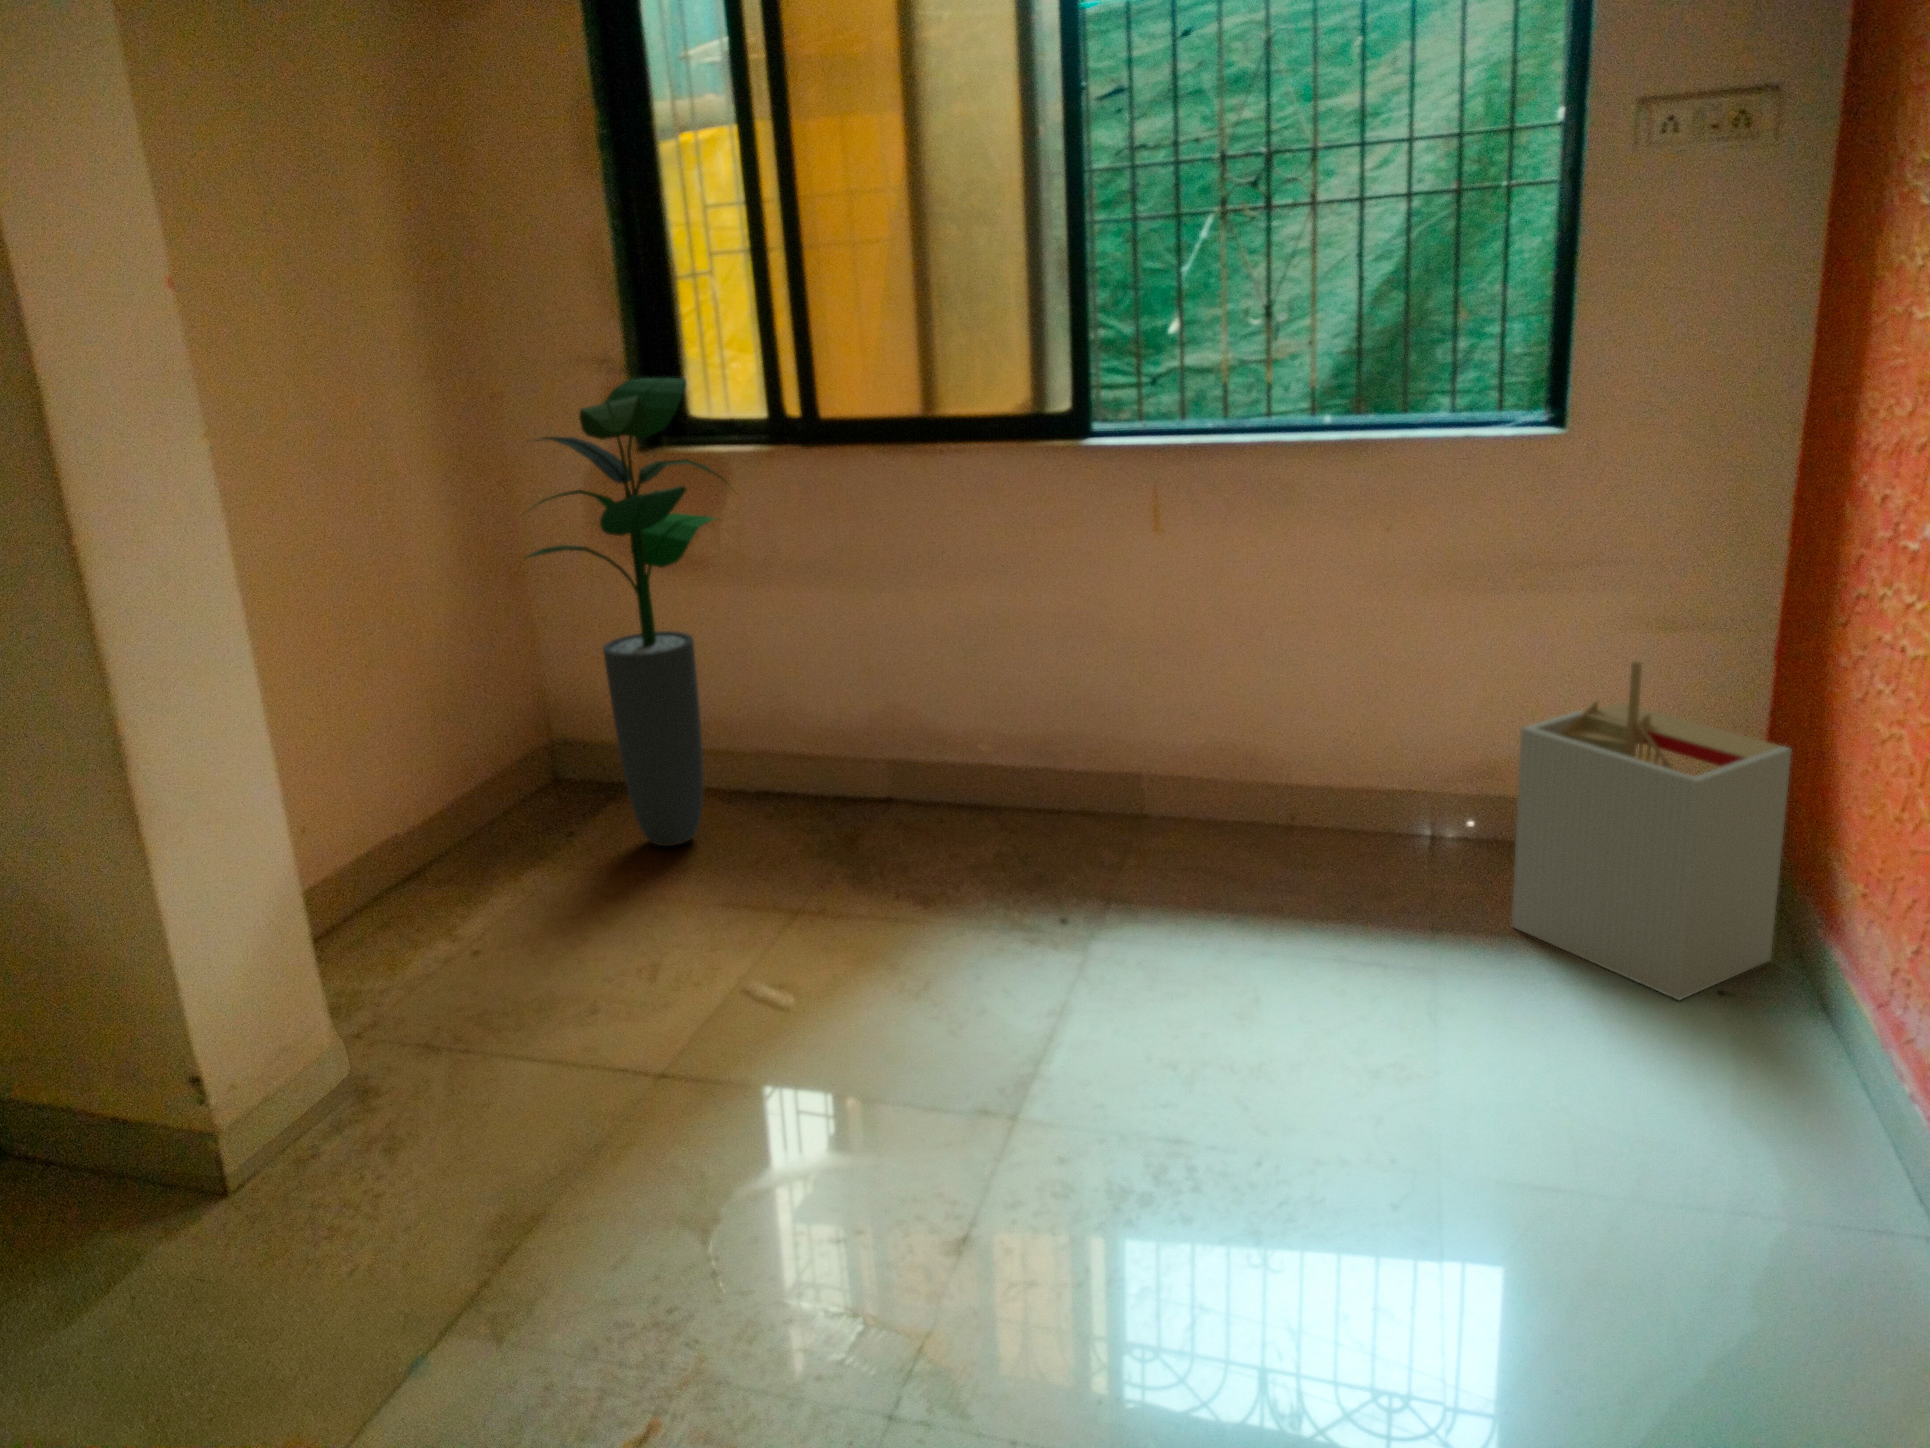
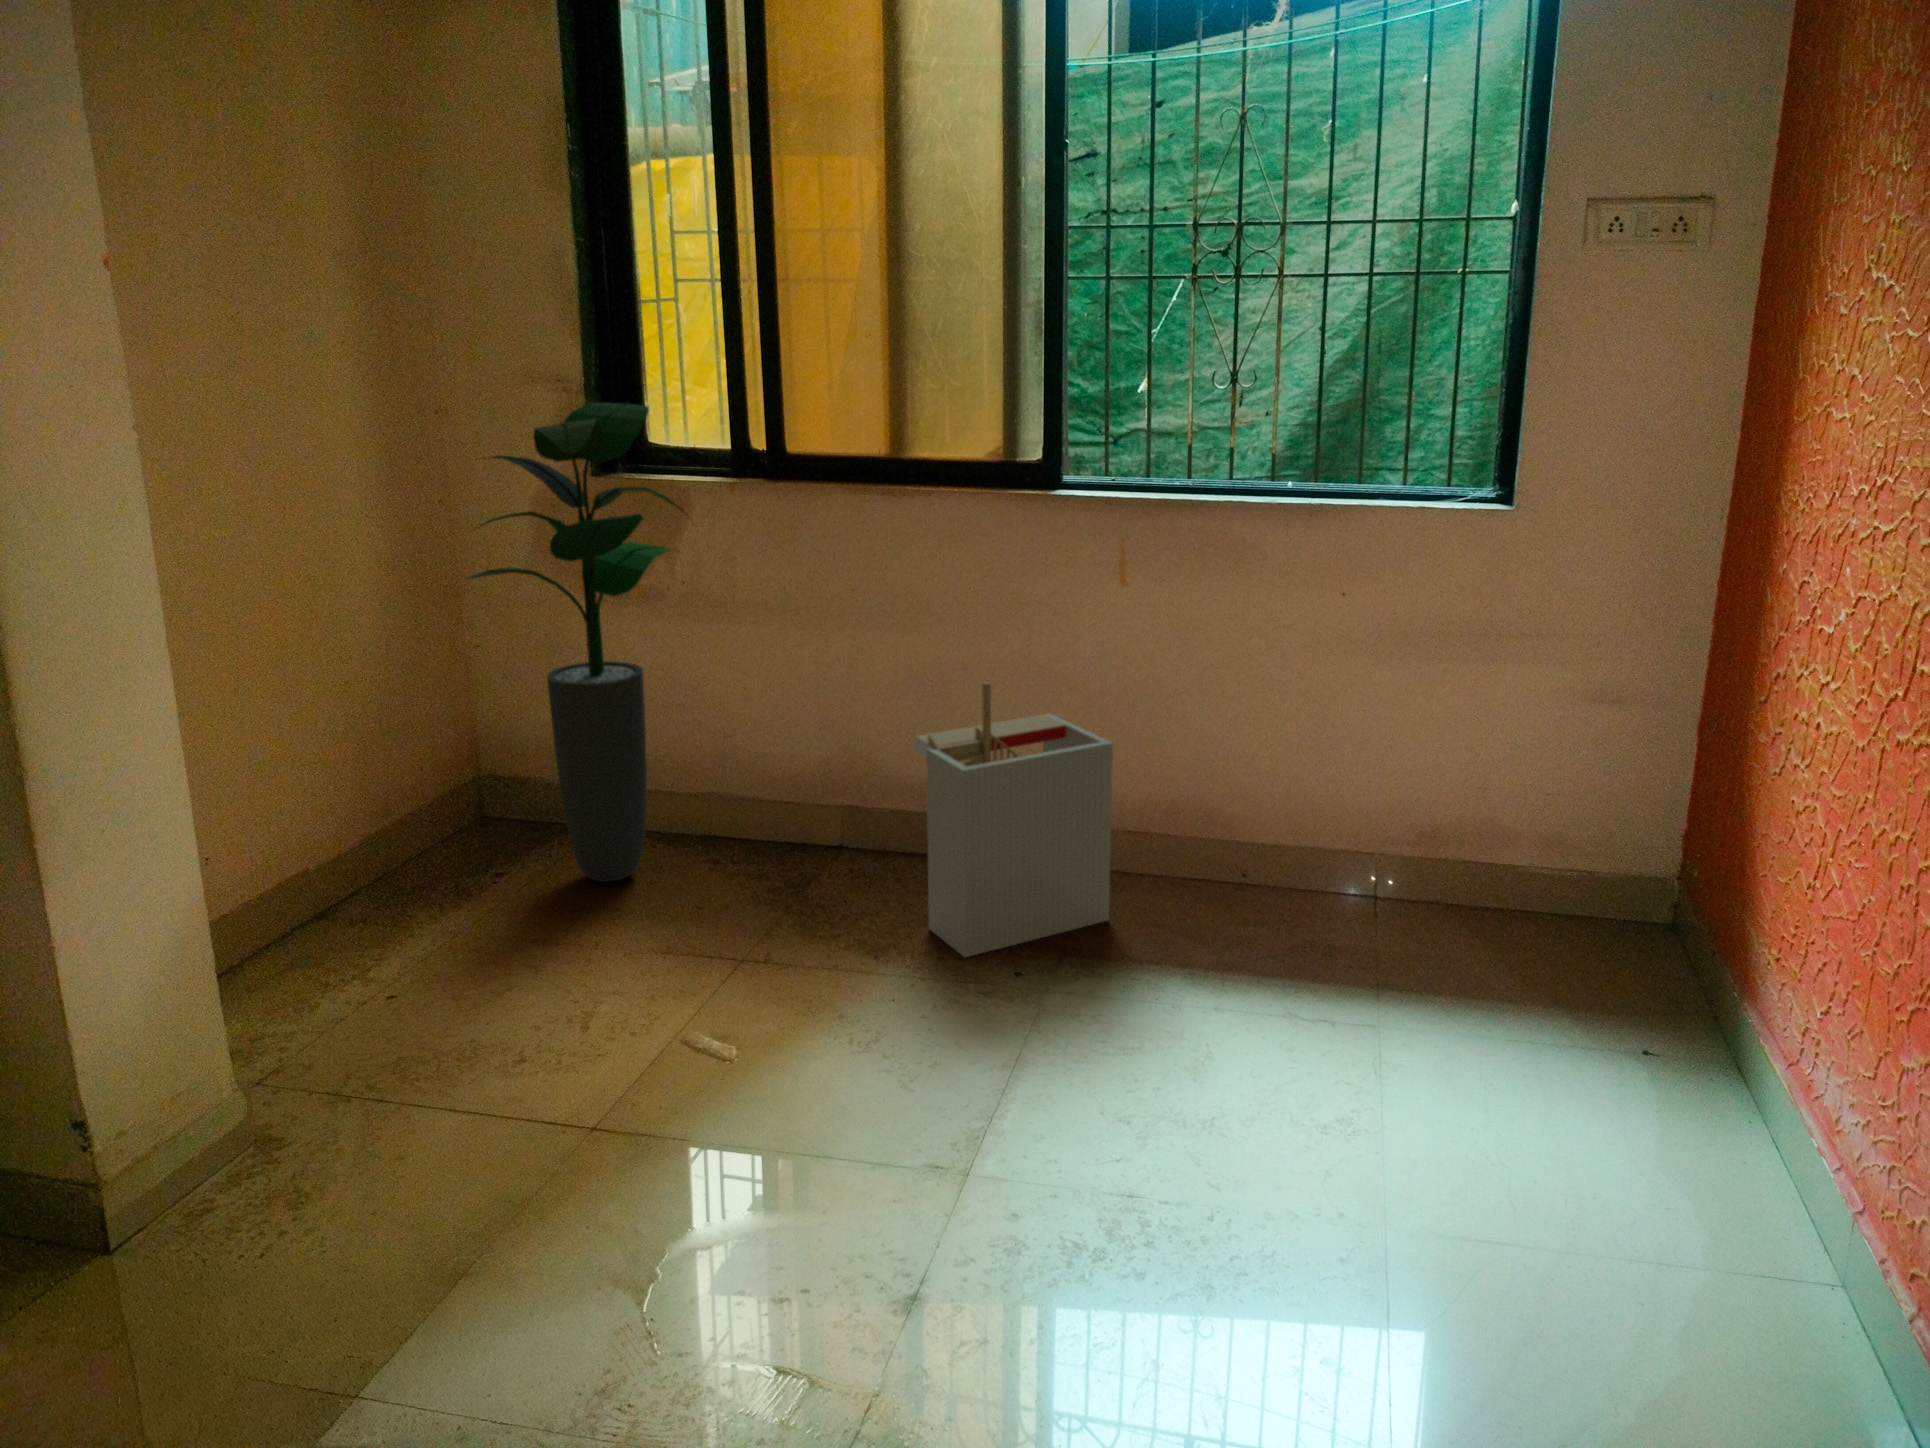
storage bin: present [1512,661,1791,1000] -> present [914,682,1113,957]

